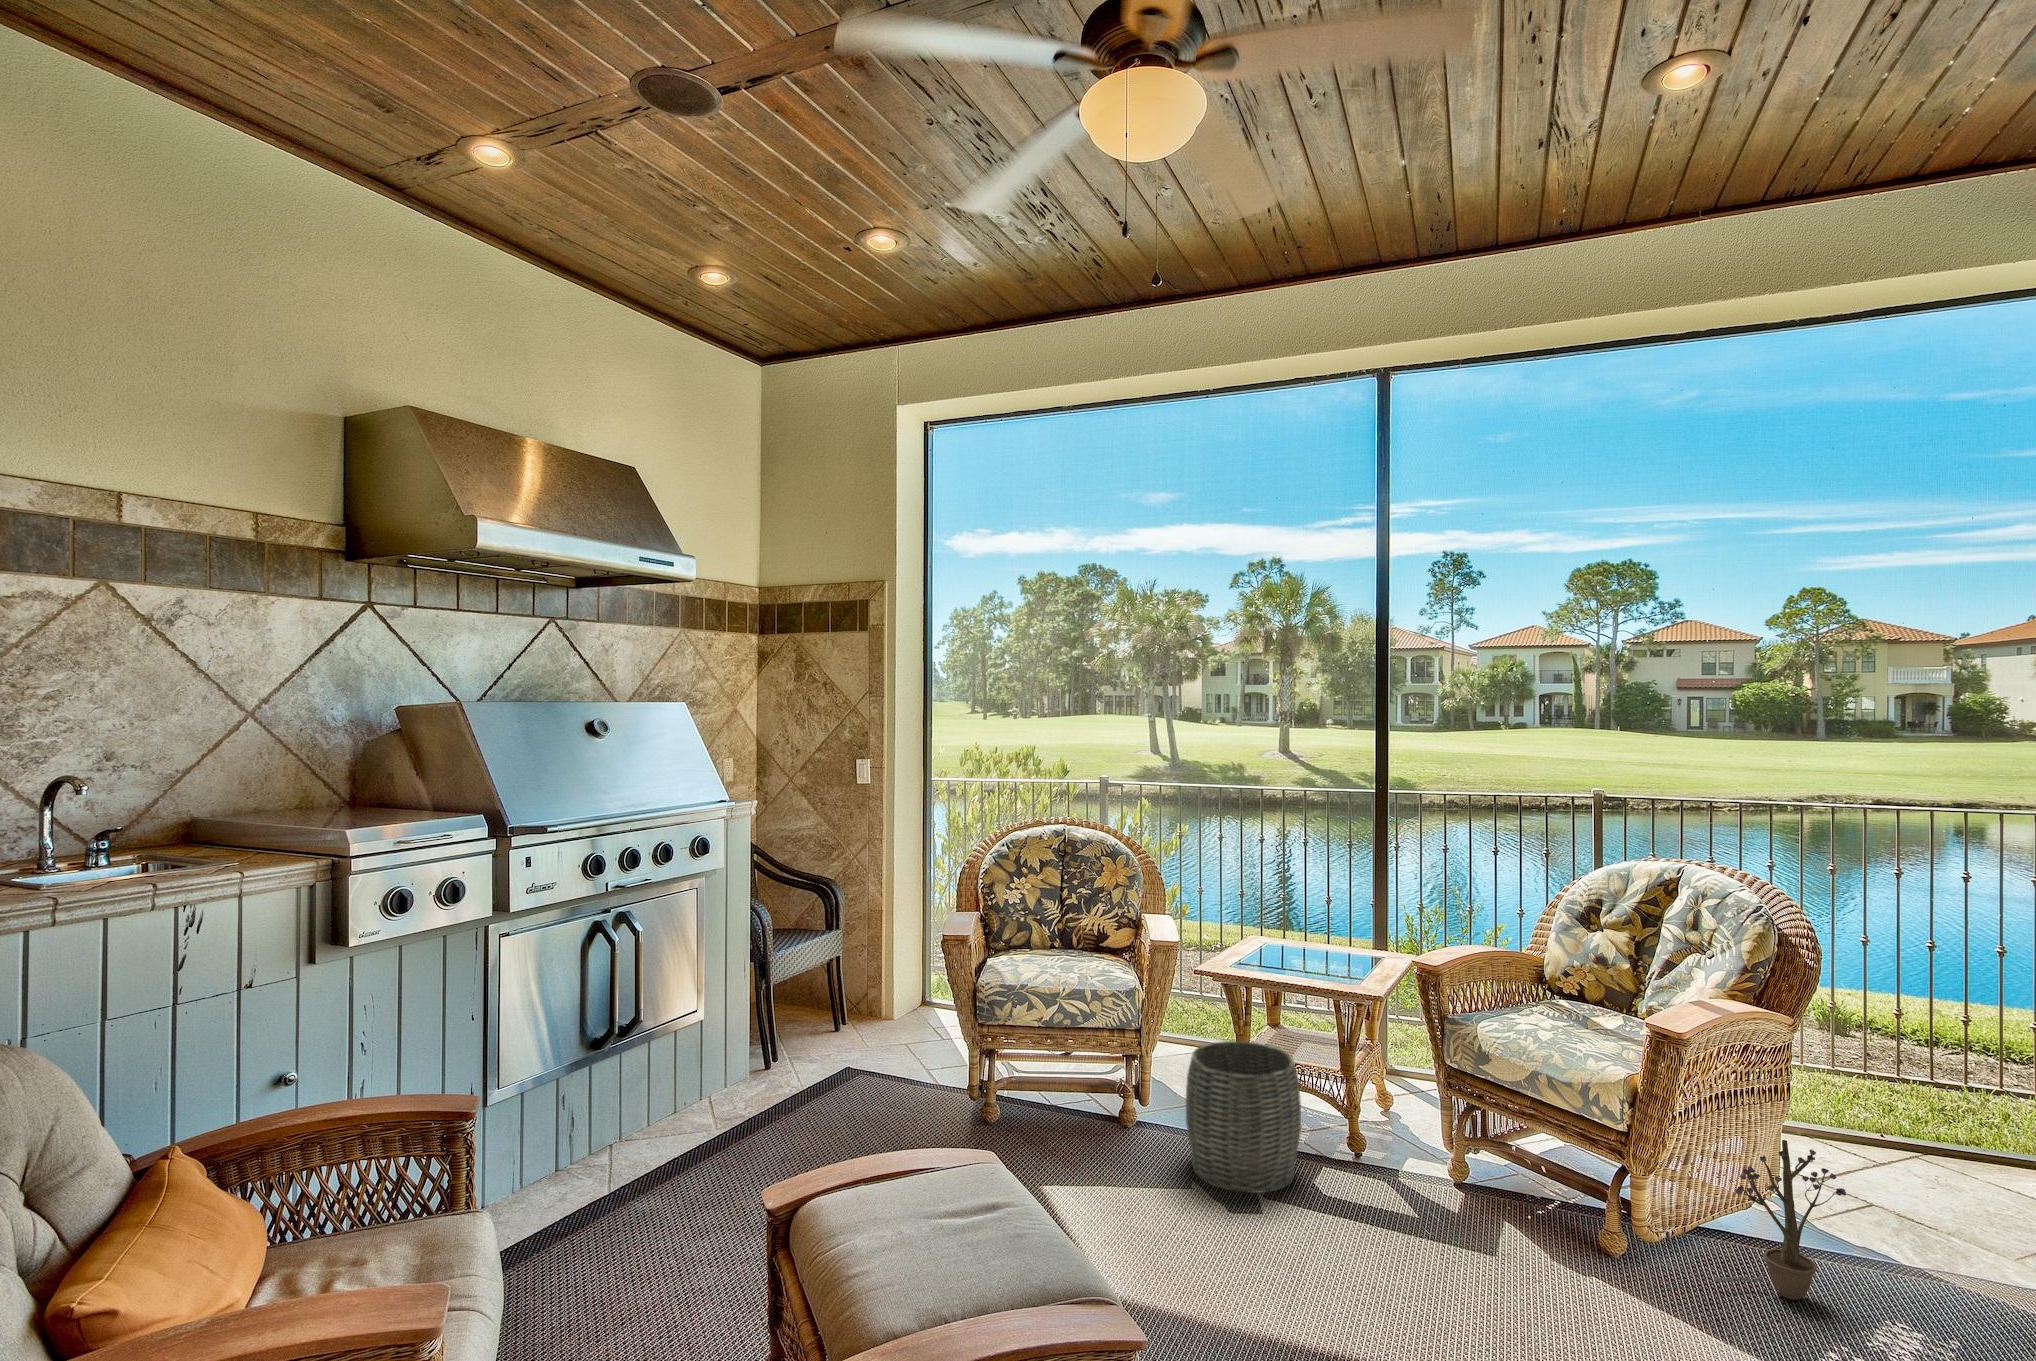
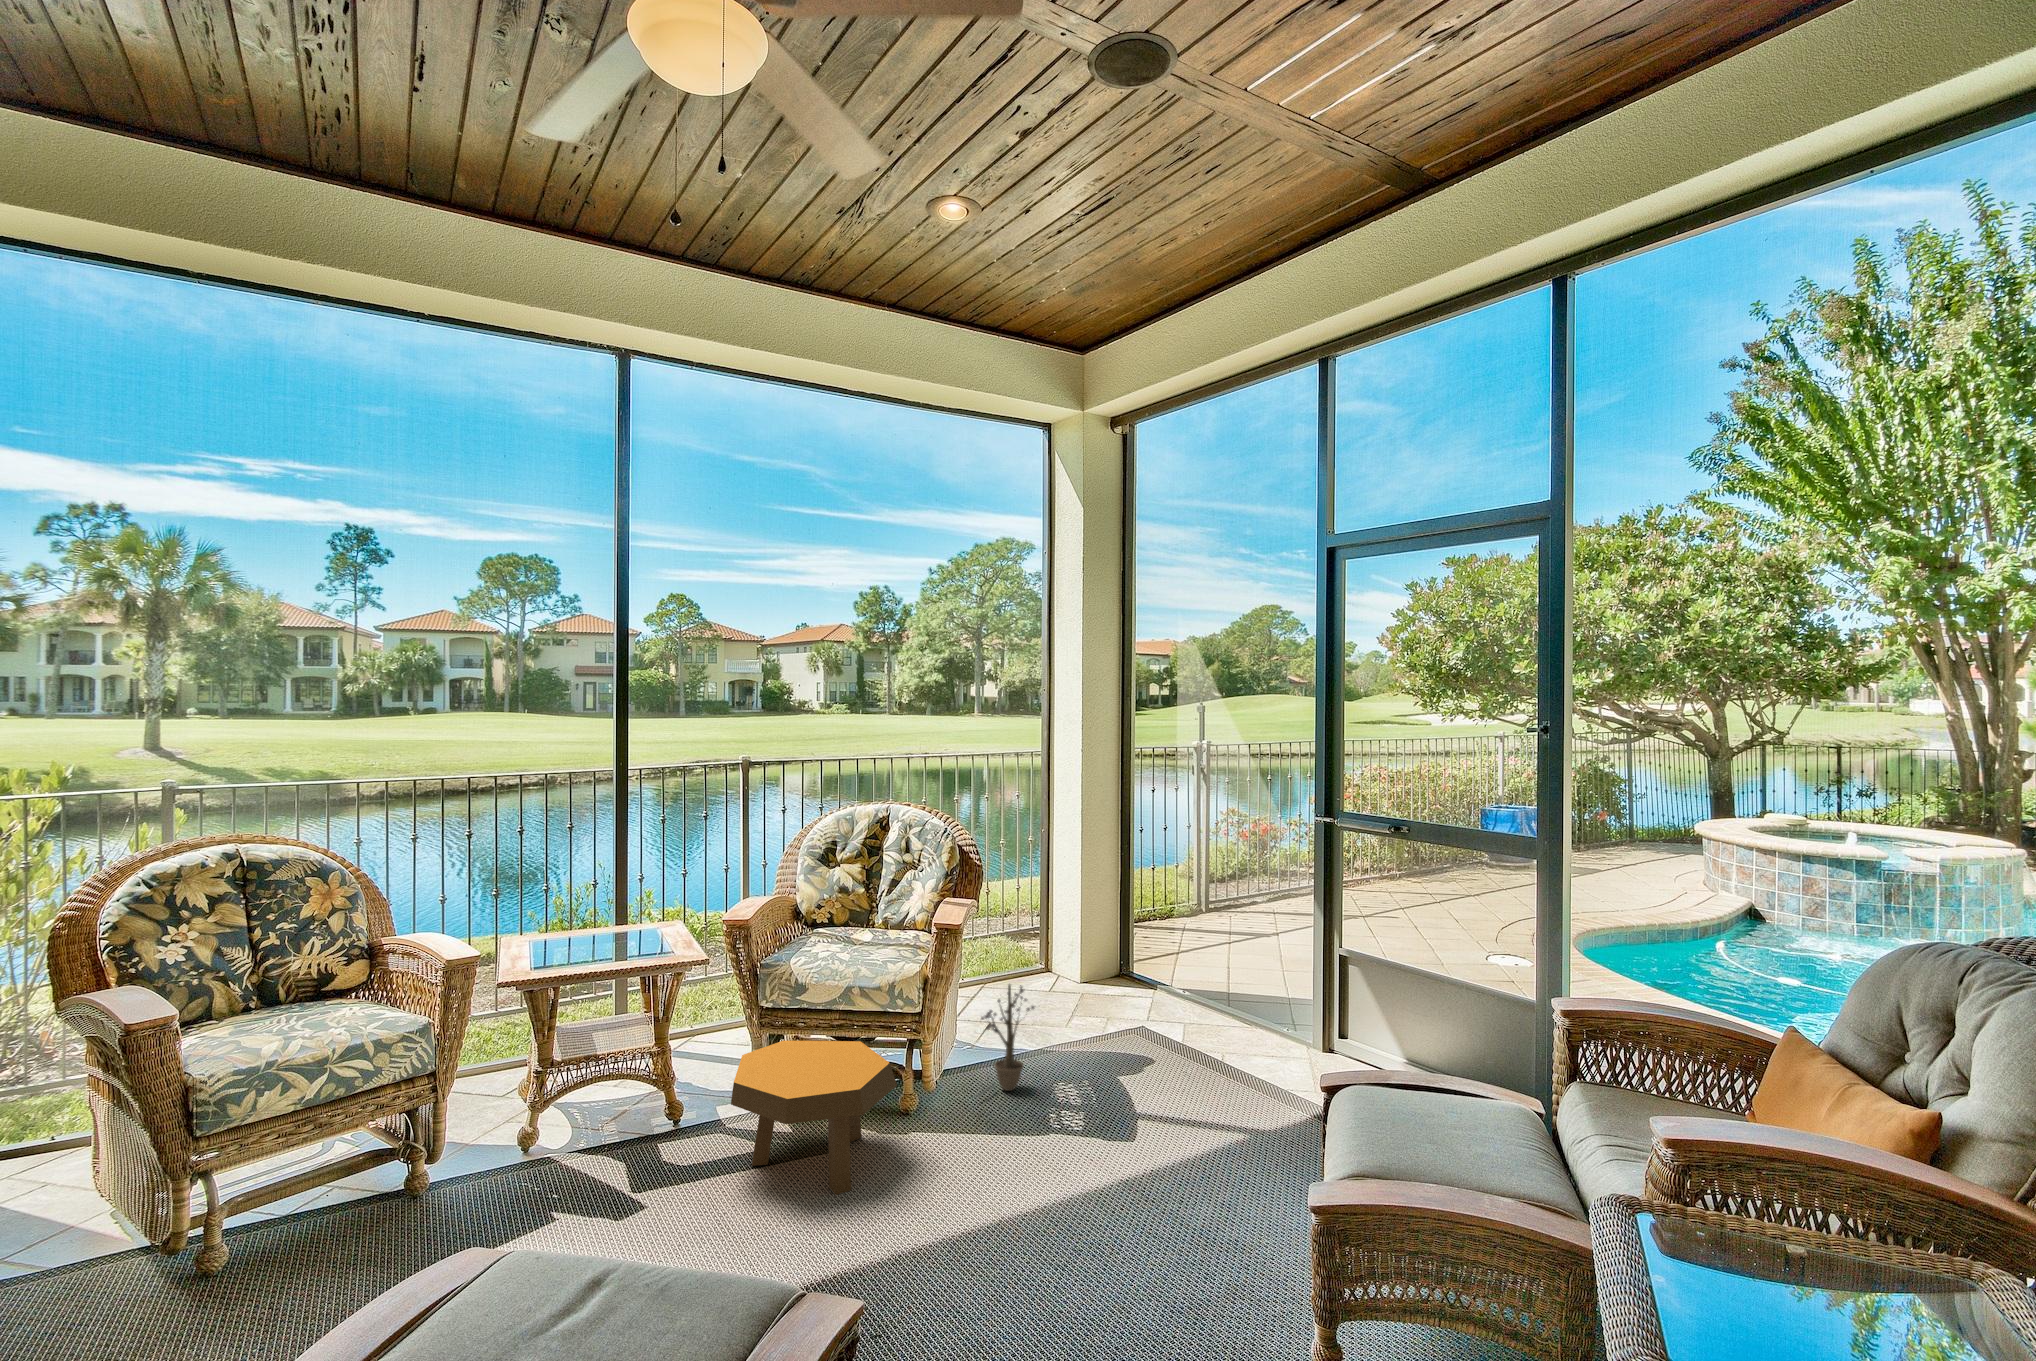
woven basket: present [1186,1041,1301,1193] -> none [522,1039,652,1206]
footstool: none [1342,1105,1535,1296] -> present [731,1041,897,1195]

